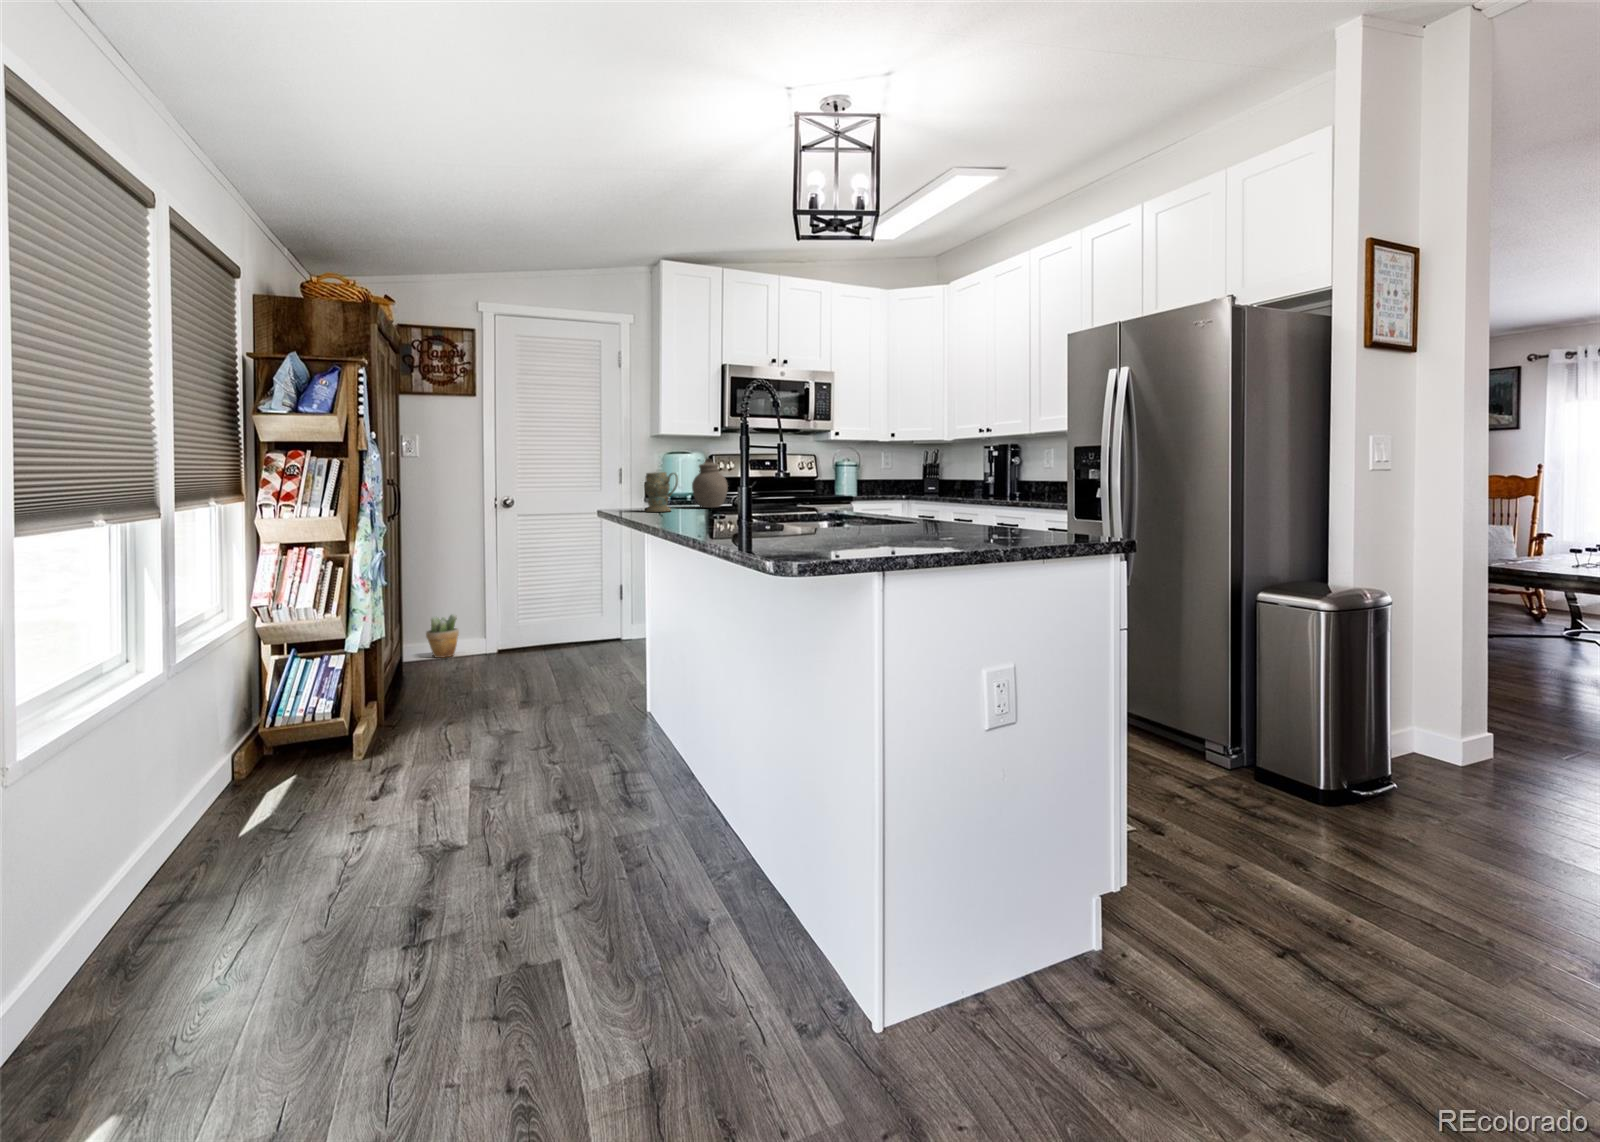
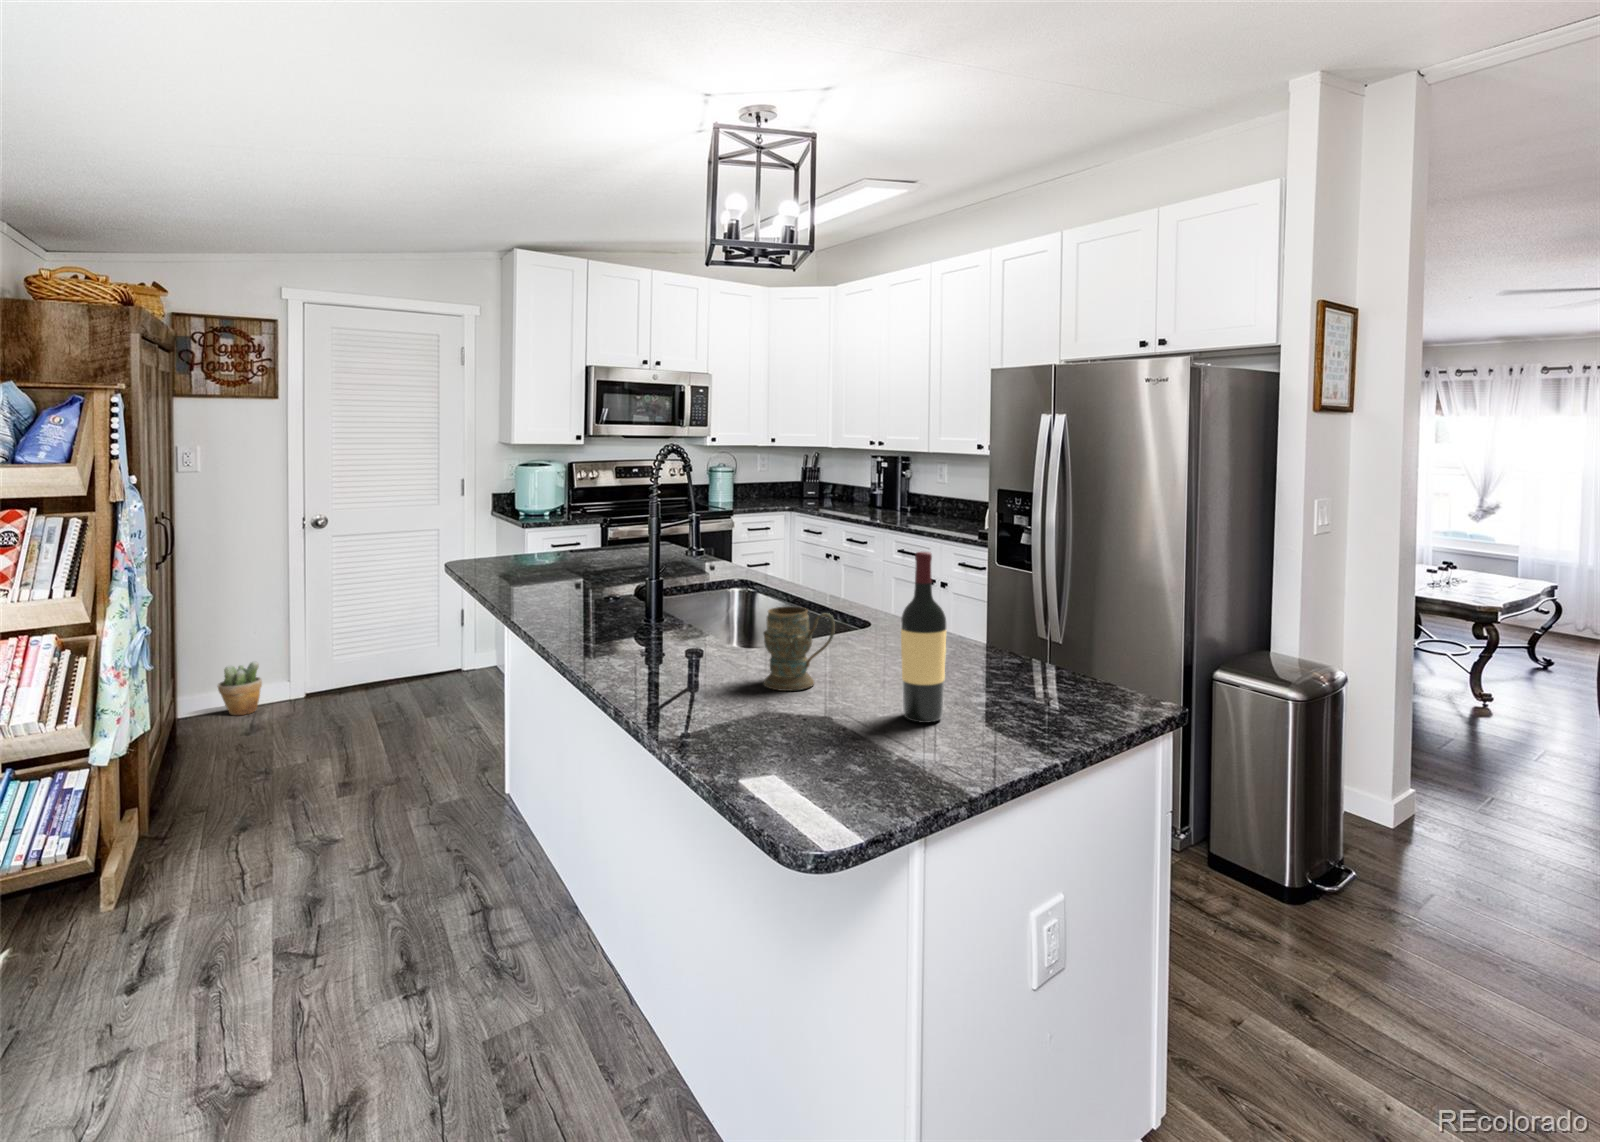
wine bottle: none [920,415,956,547] -> present [901,552,946,723]
jar: present [692,459,728,508] -> none [563,510,607,570]
mug: present [644,472,678,512] -> present [764,607,835,691]

